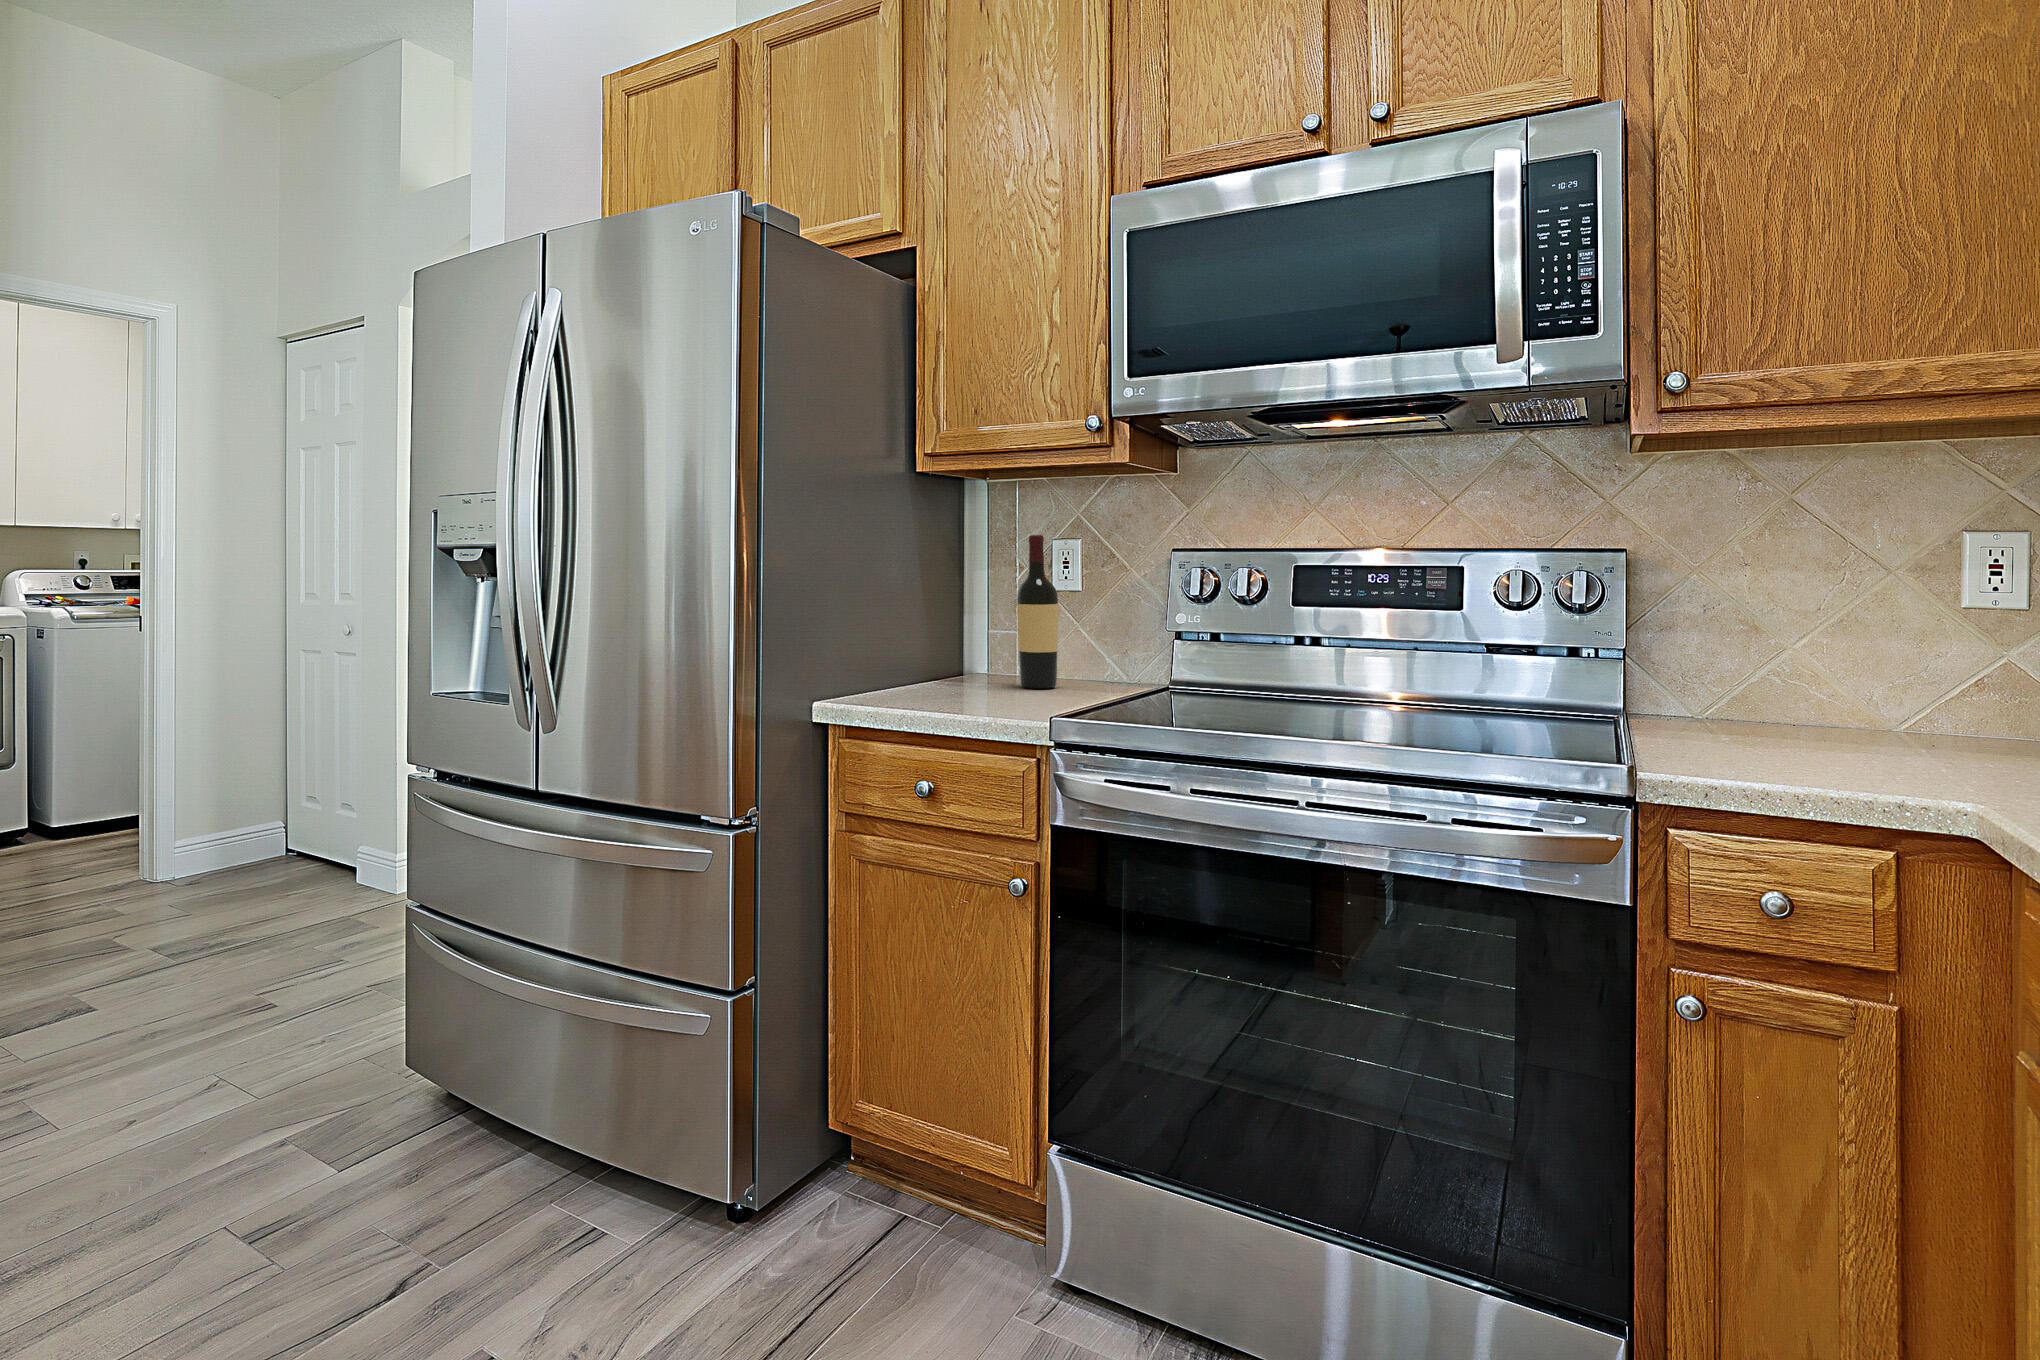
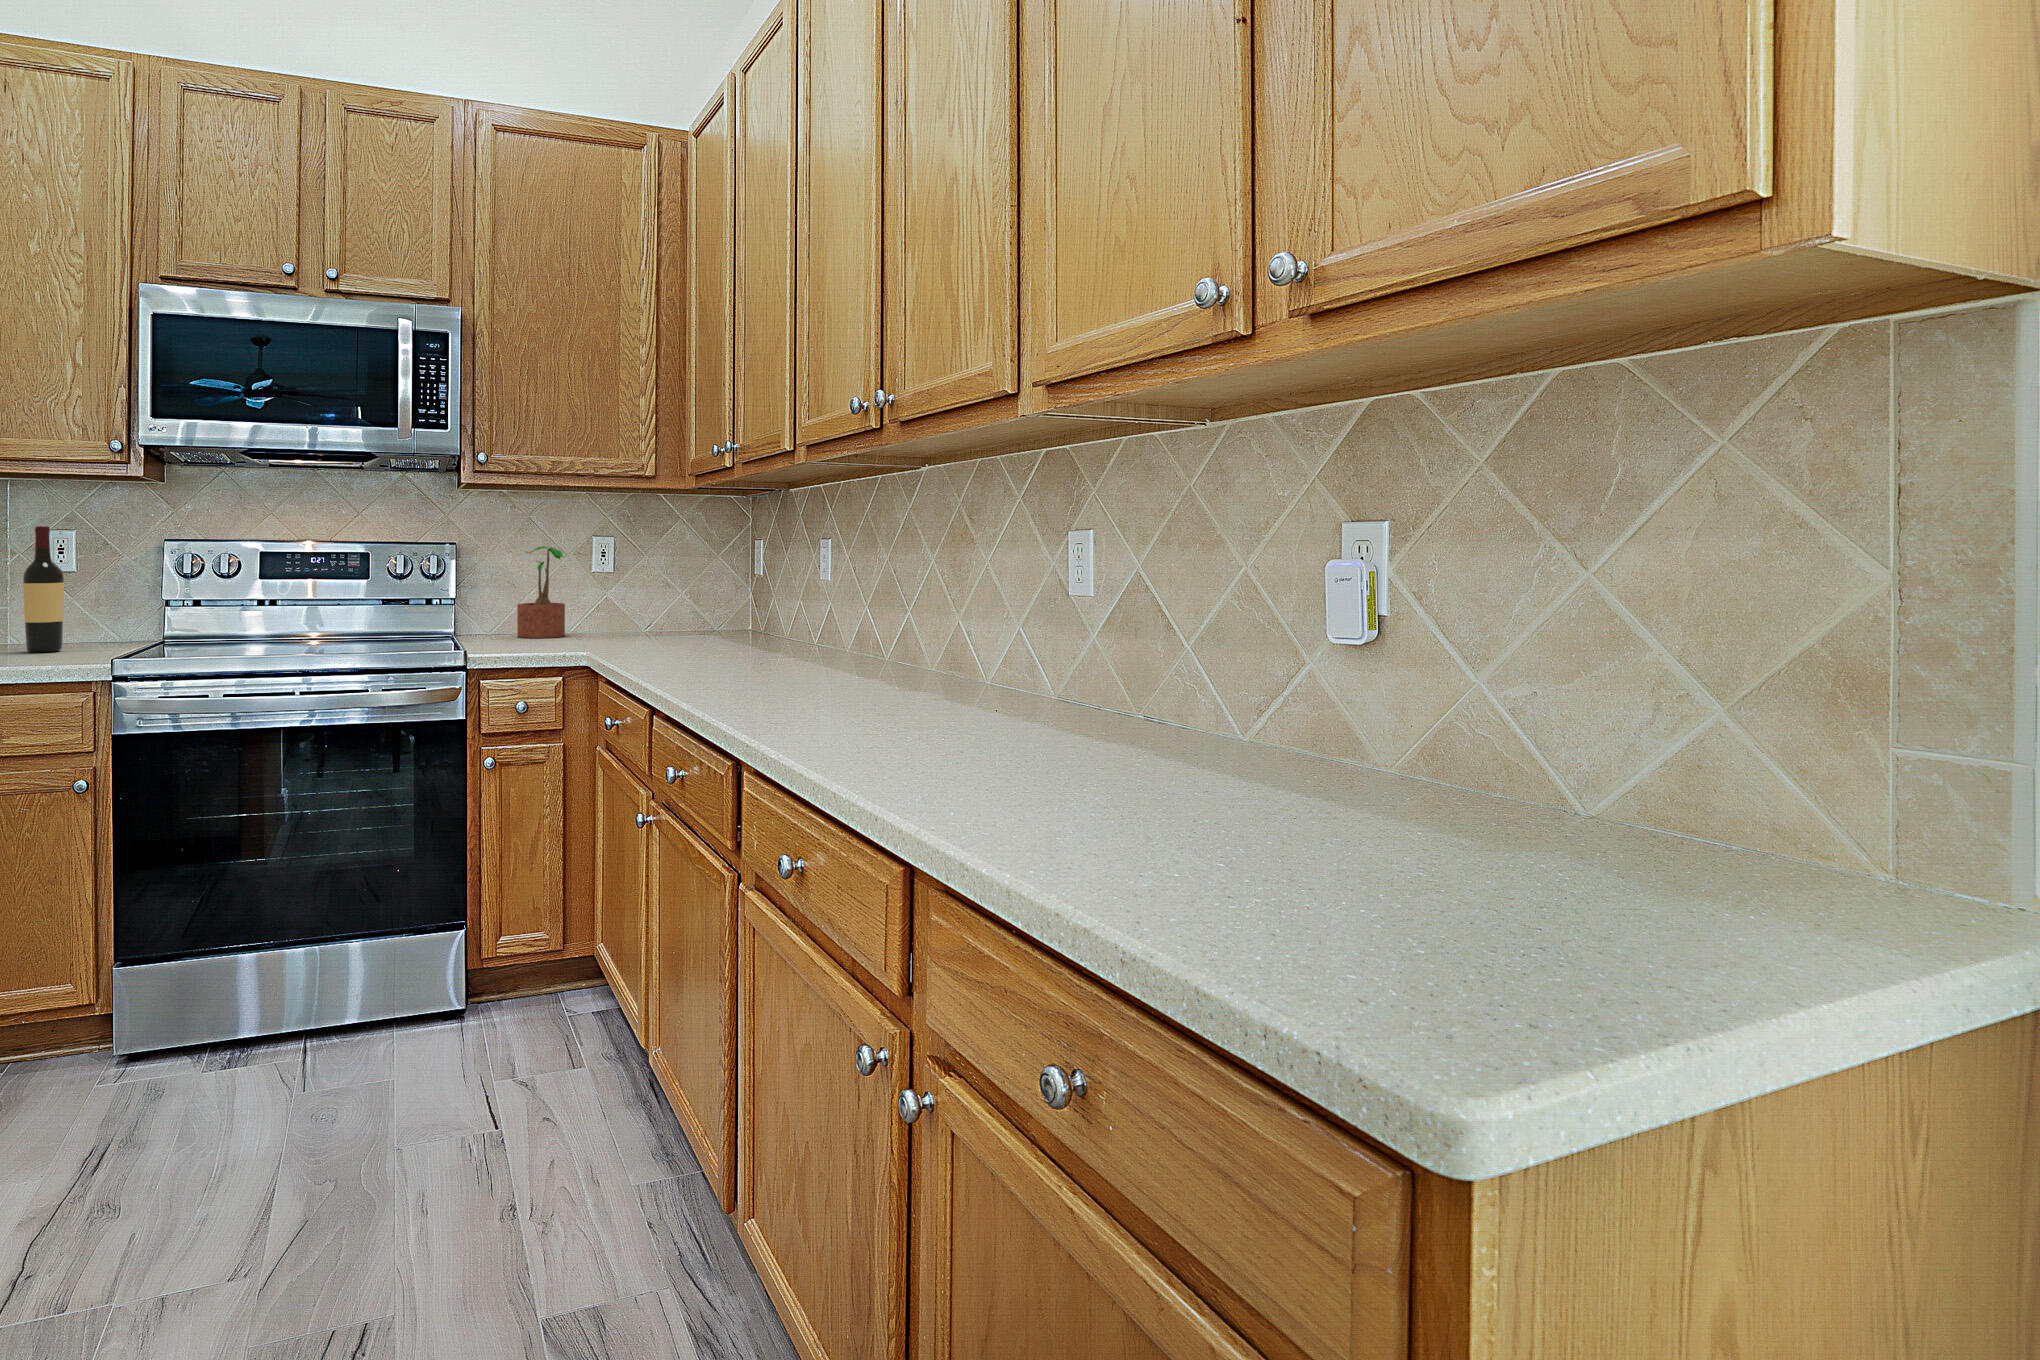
potted plant: none [1761,553,1887,741] -> present [517,546,565,638]

